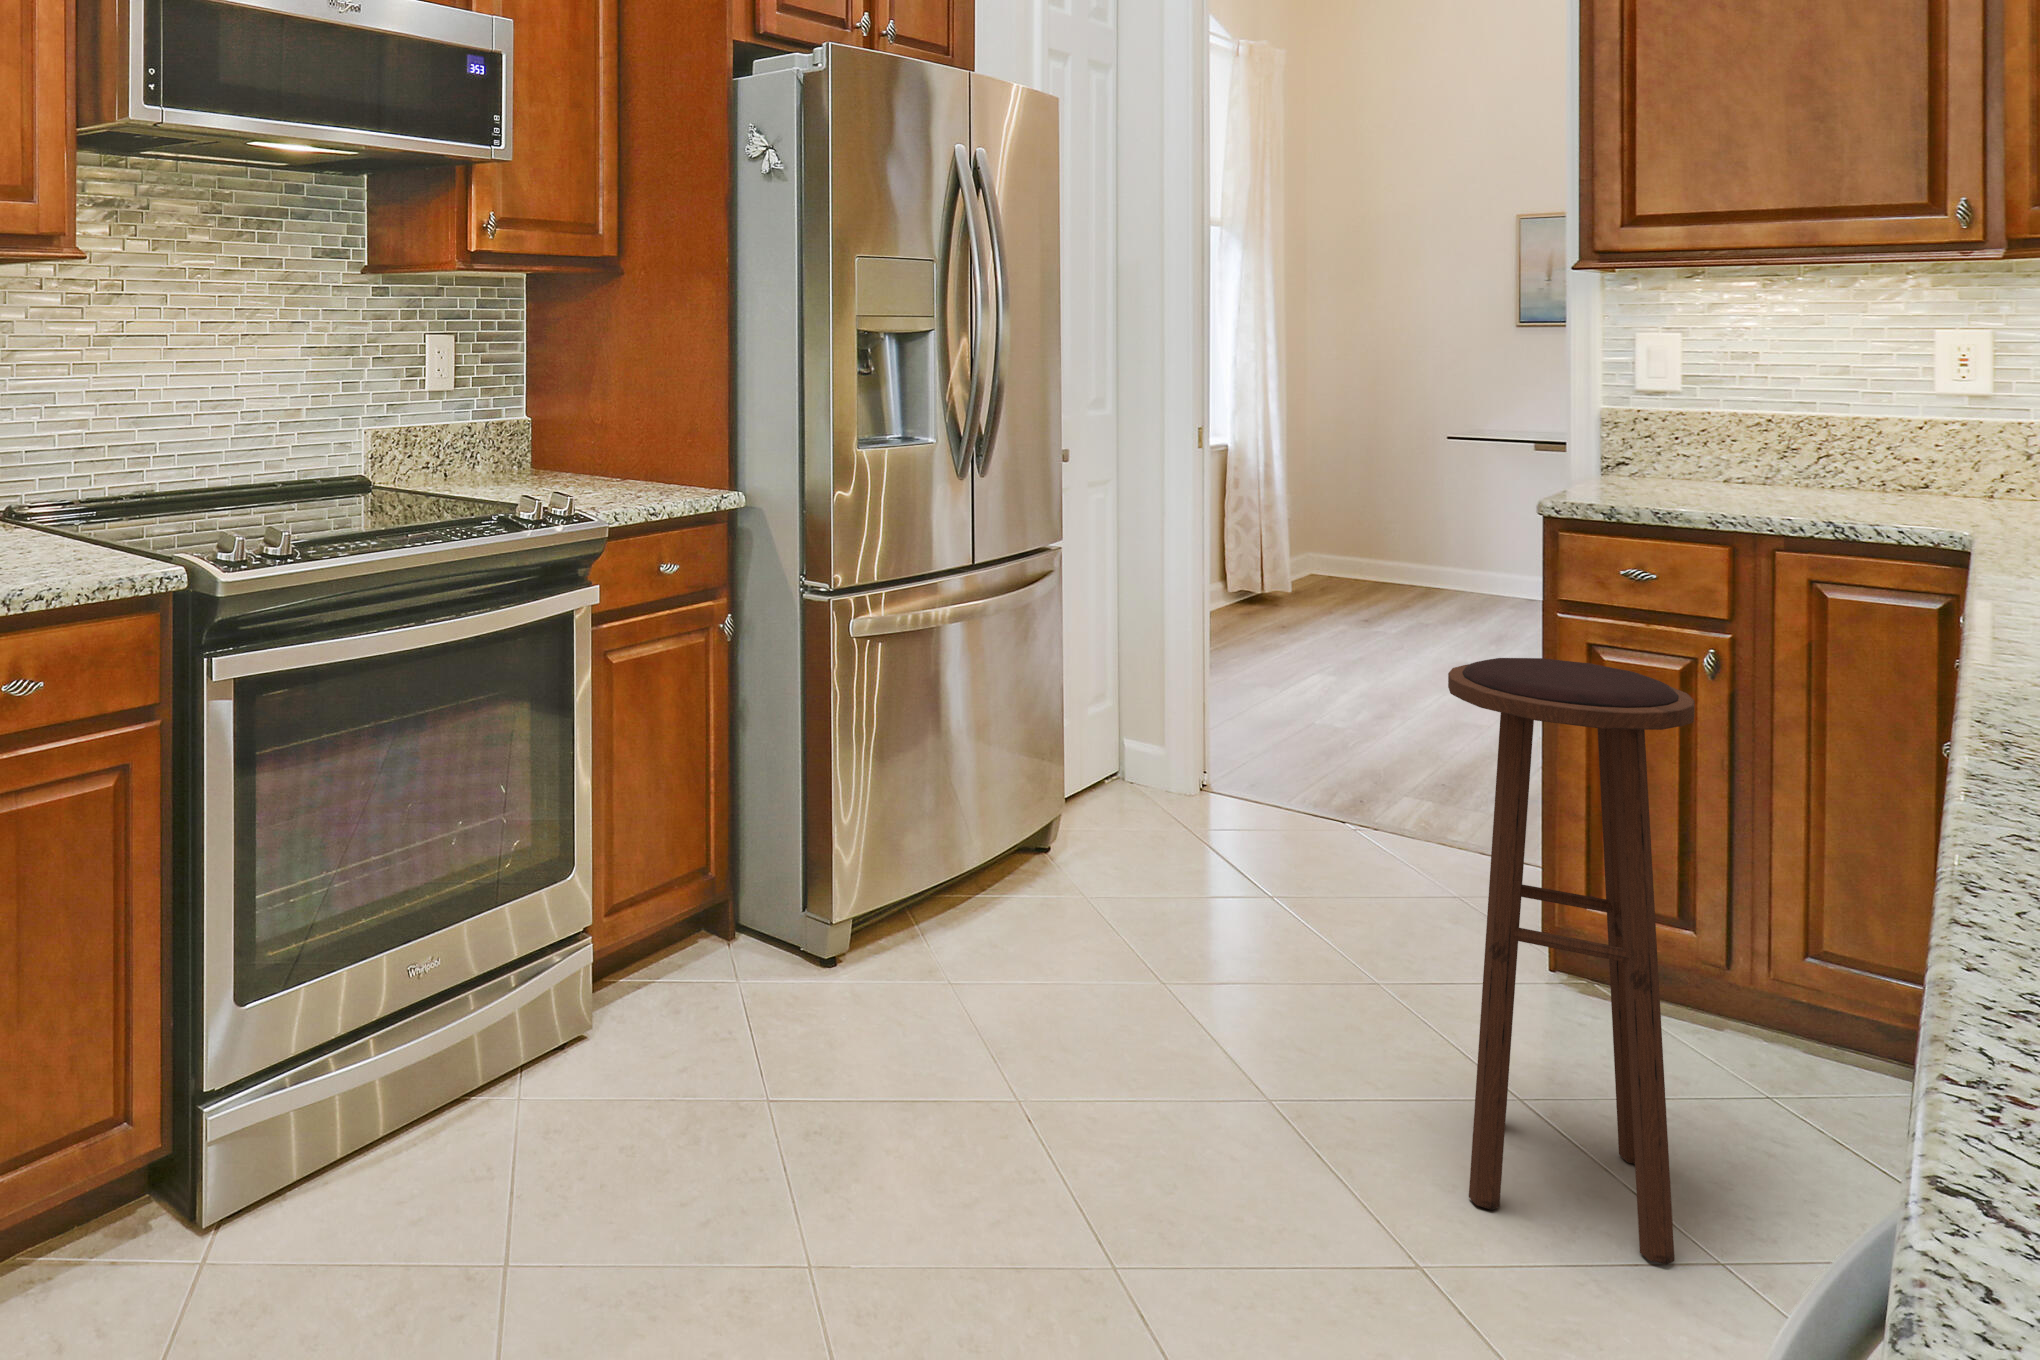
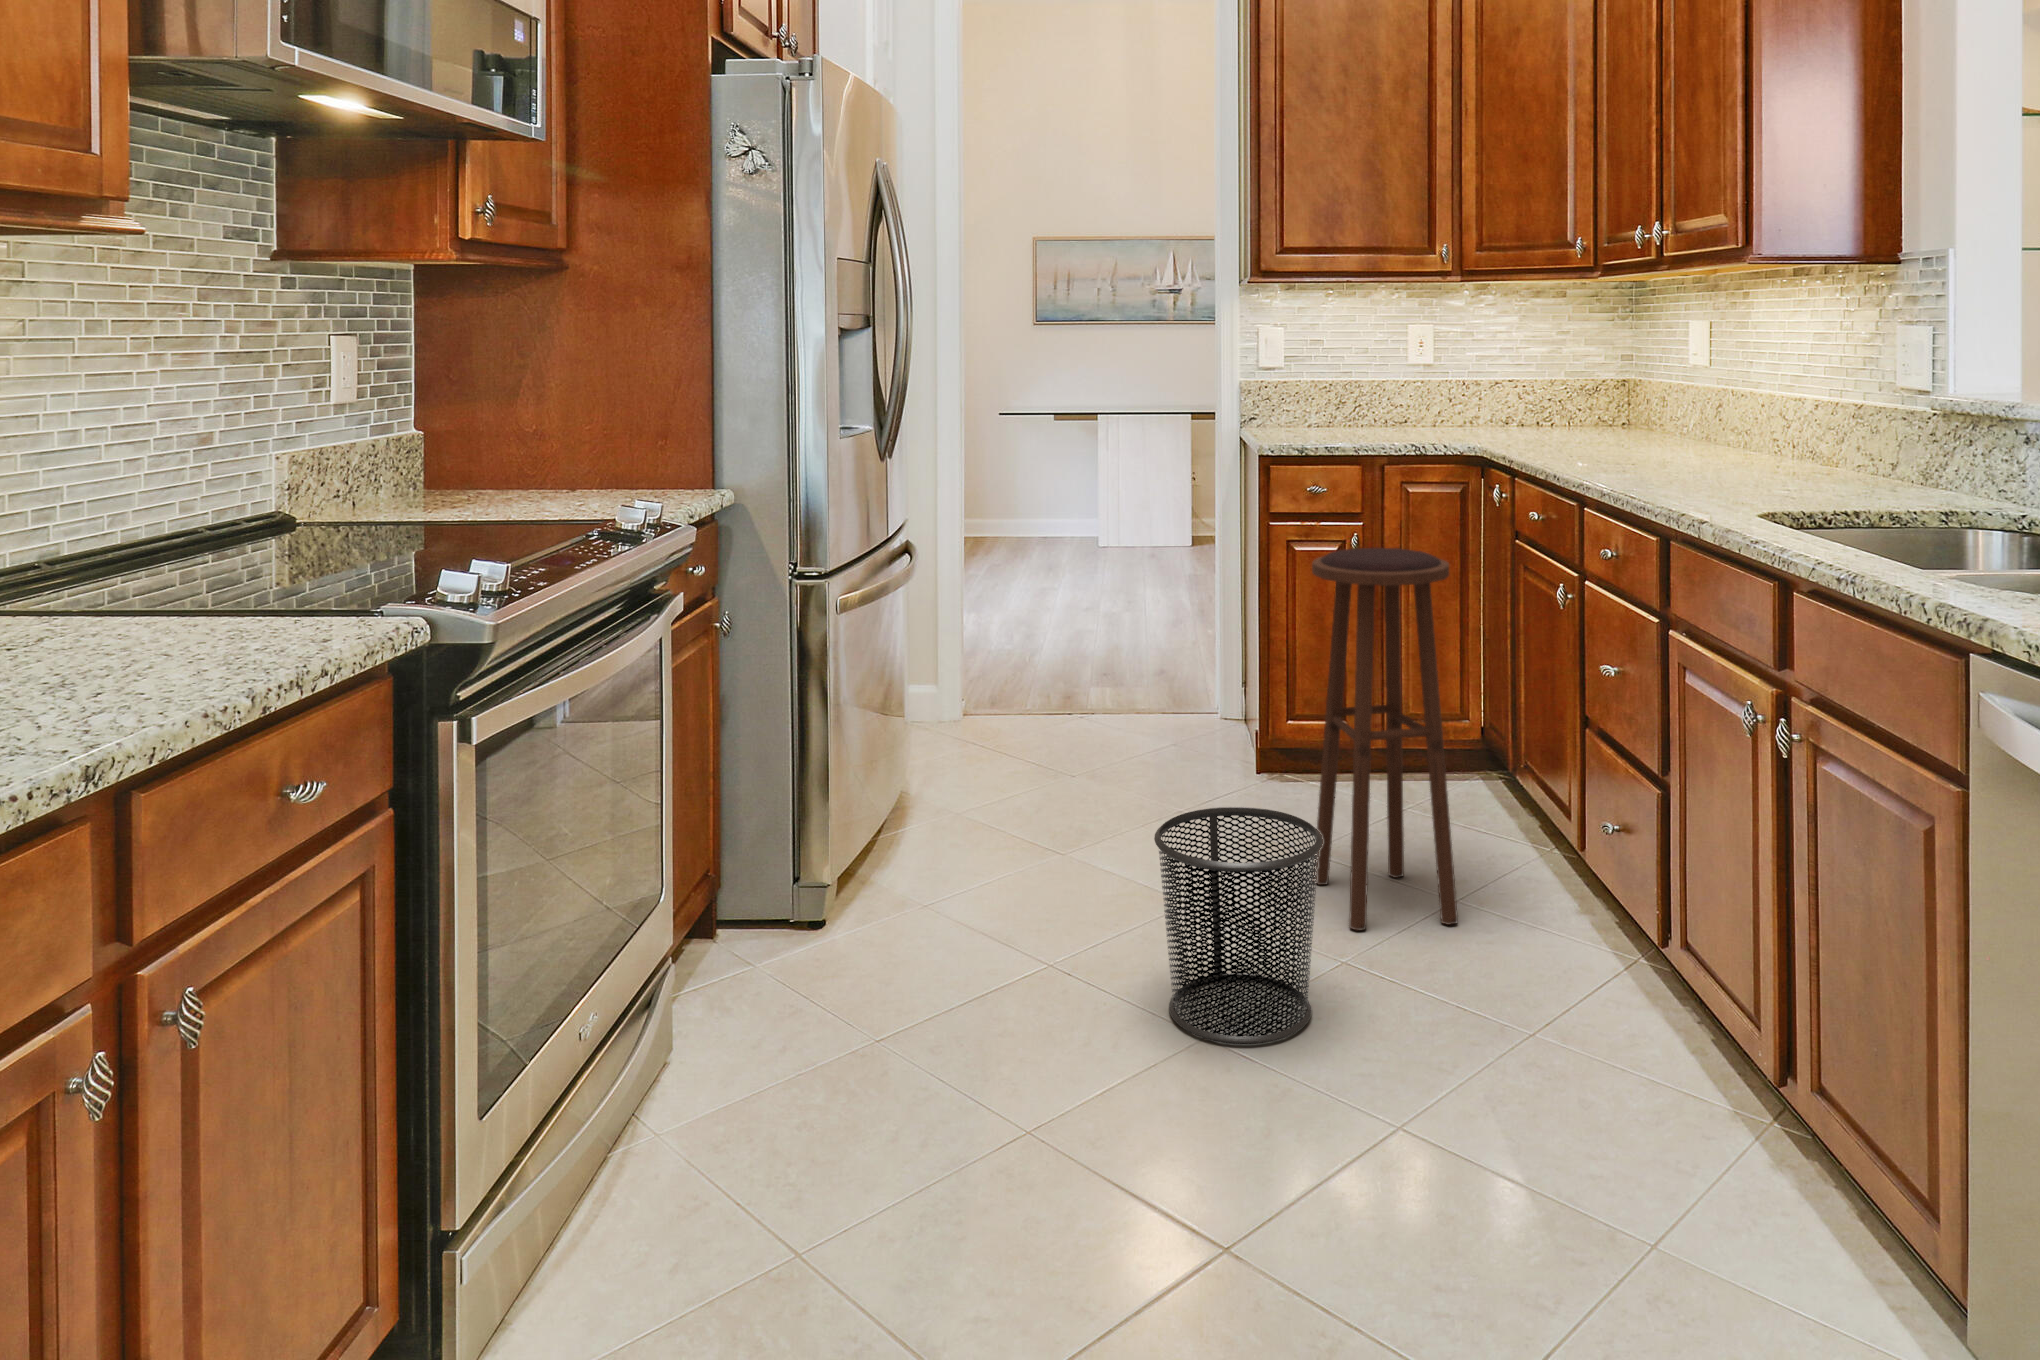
waste bin: none [1076,953,1318,1289] -> present [1154,807,1323,1045]

